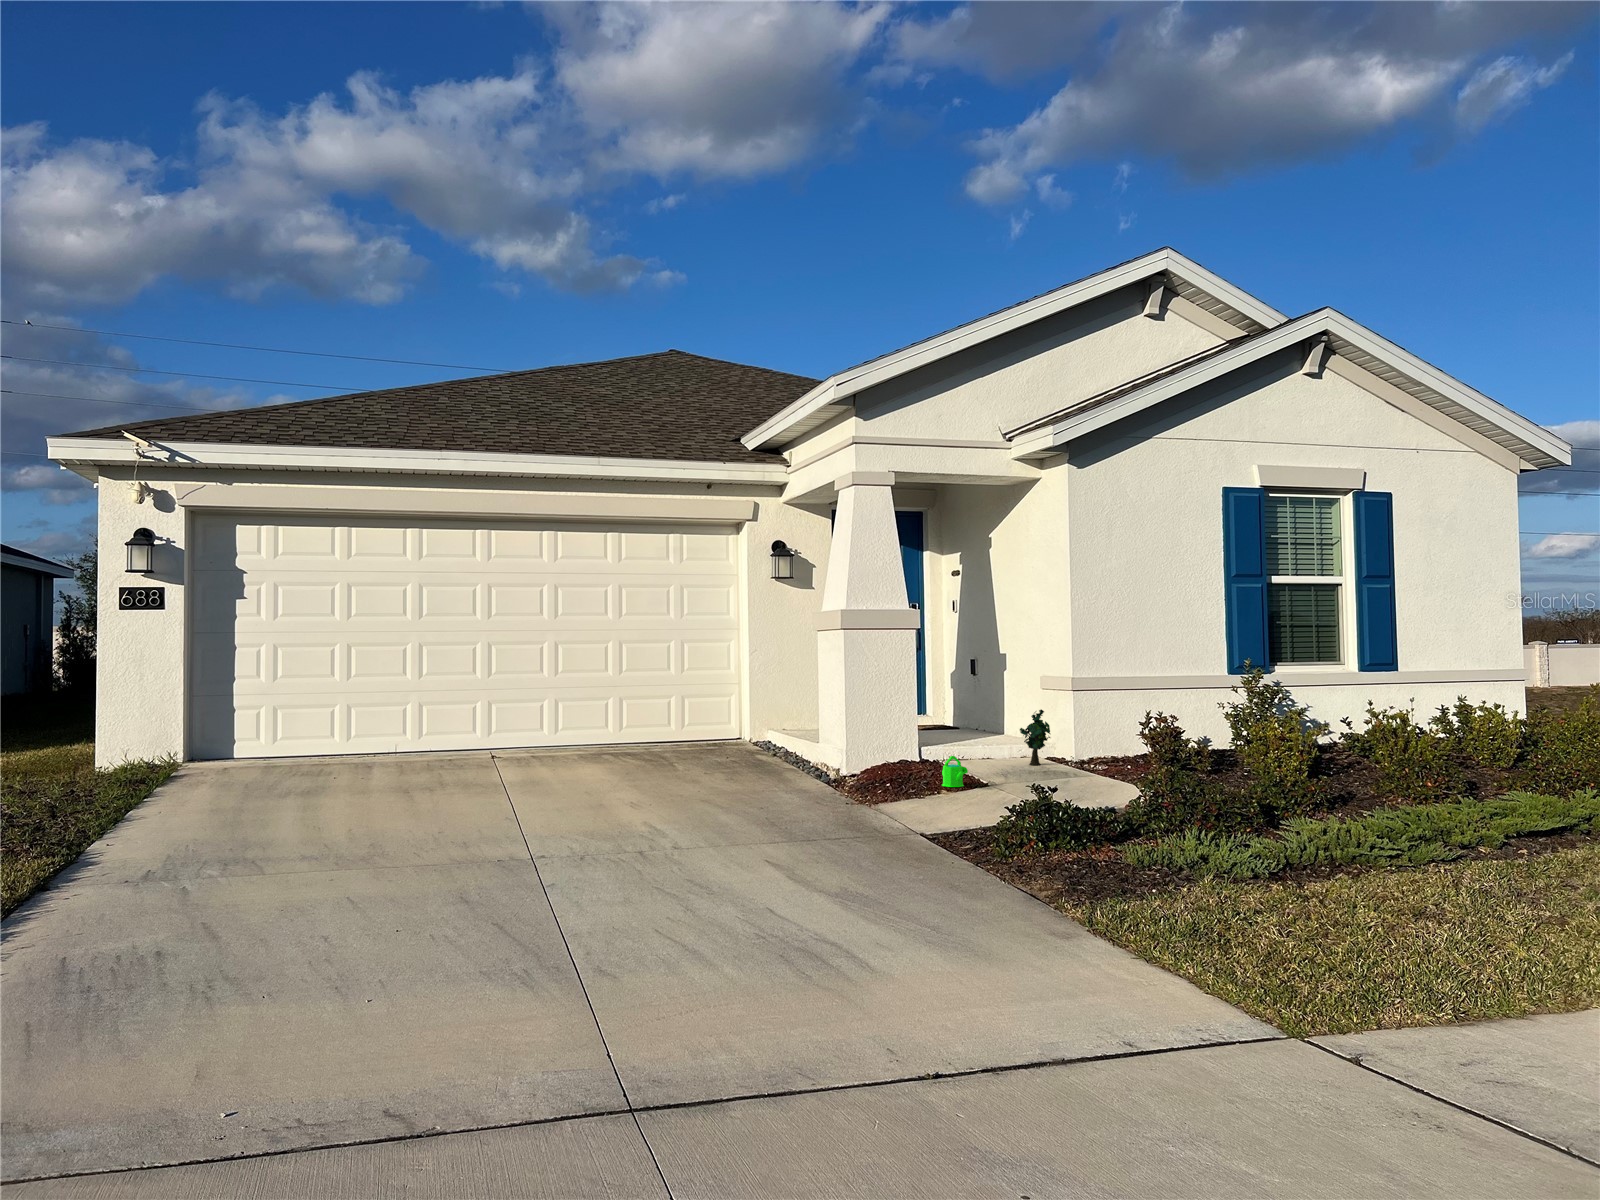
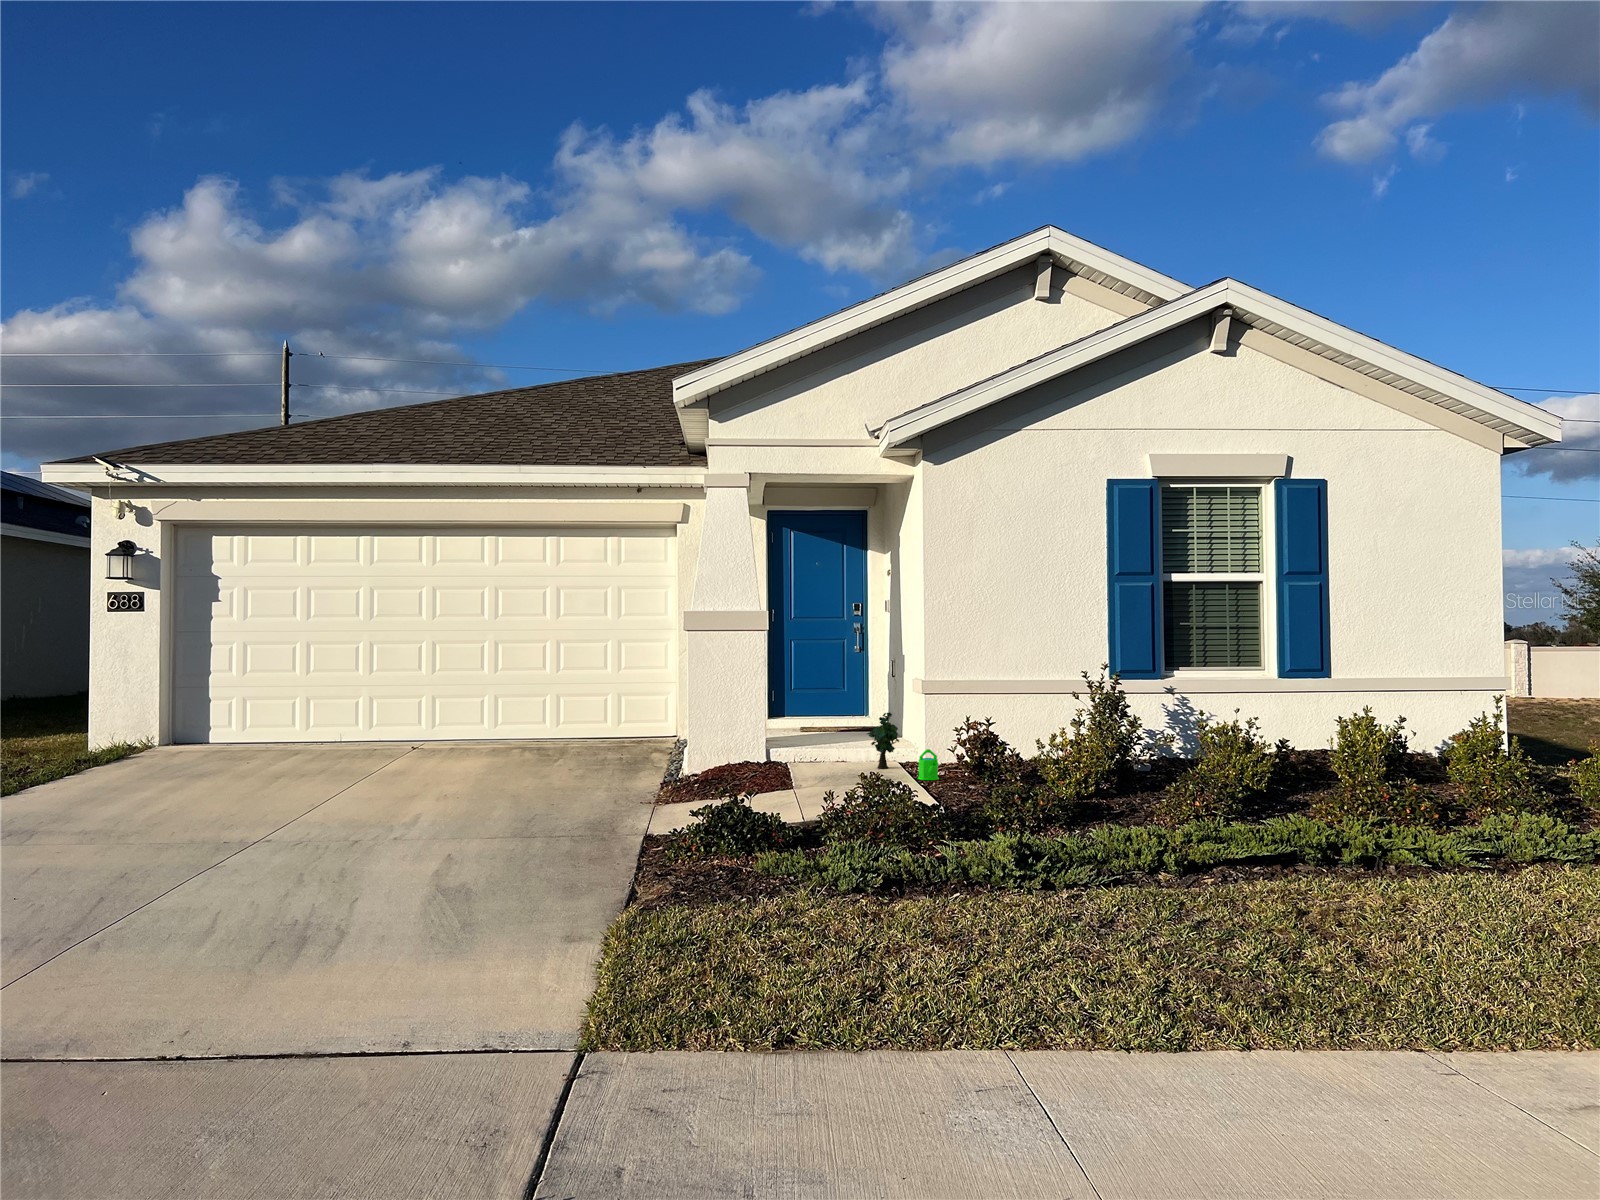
watering can: present [942,756,968,787] -> present [918,749,939,780]

